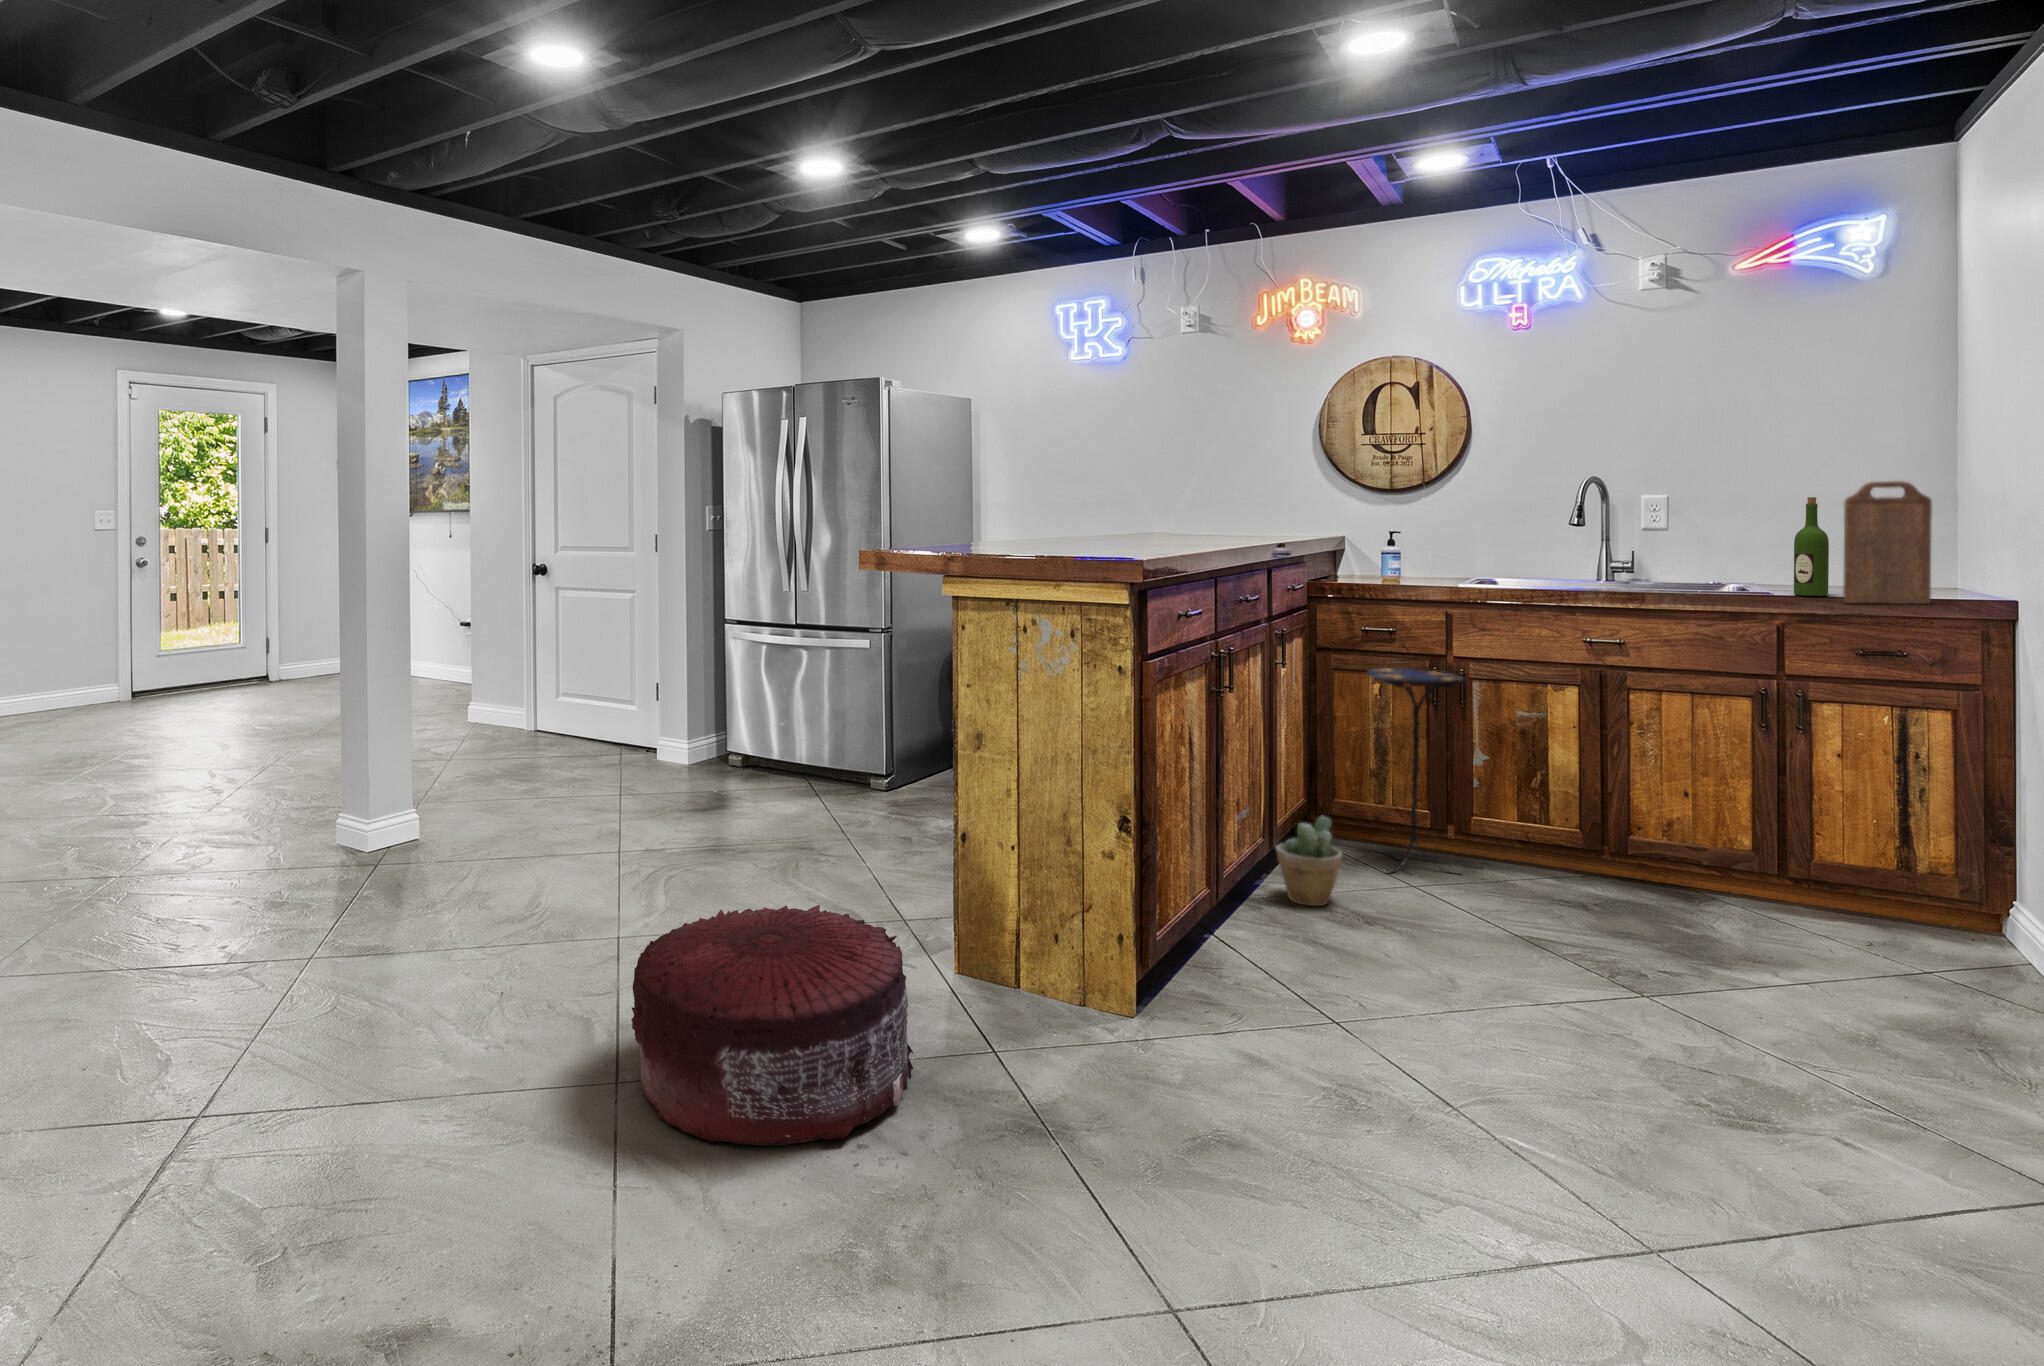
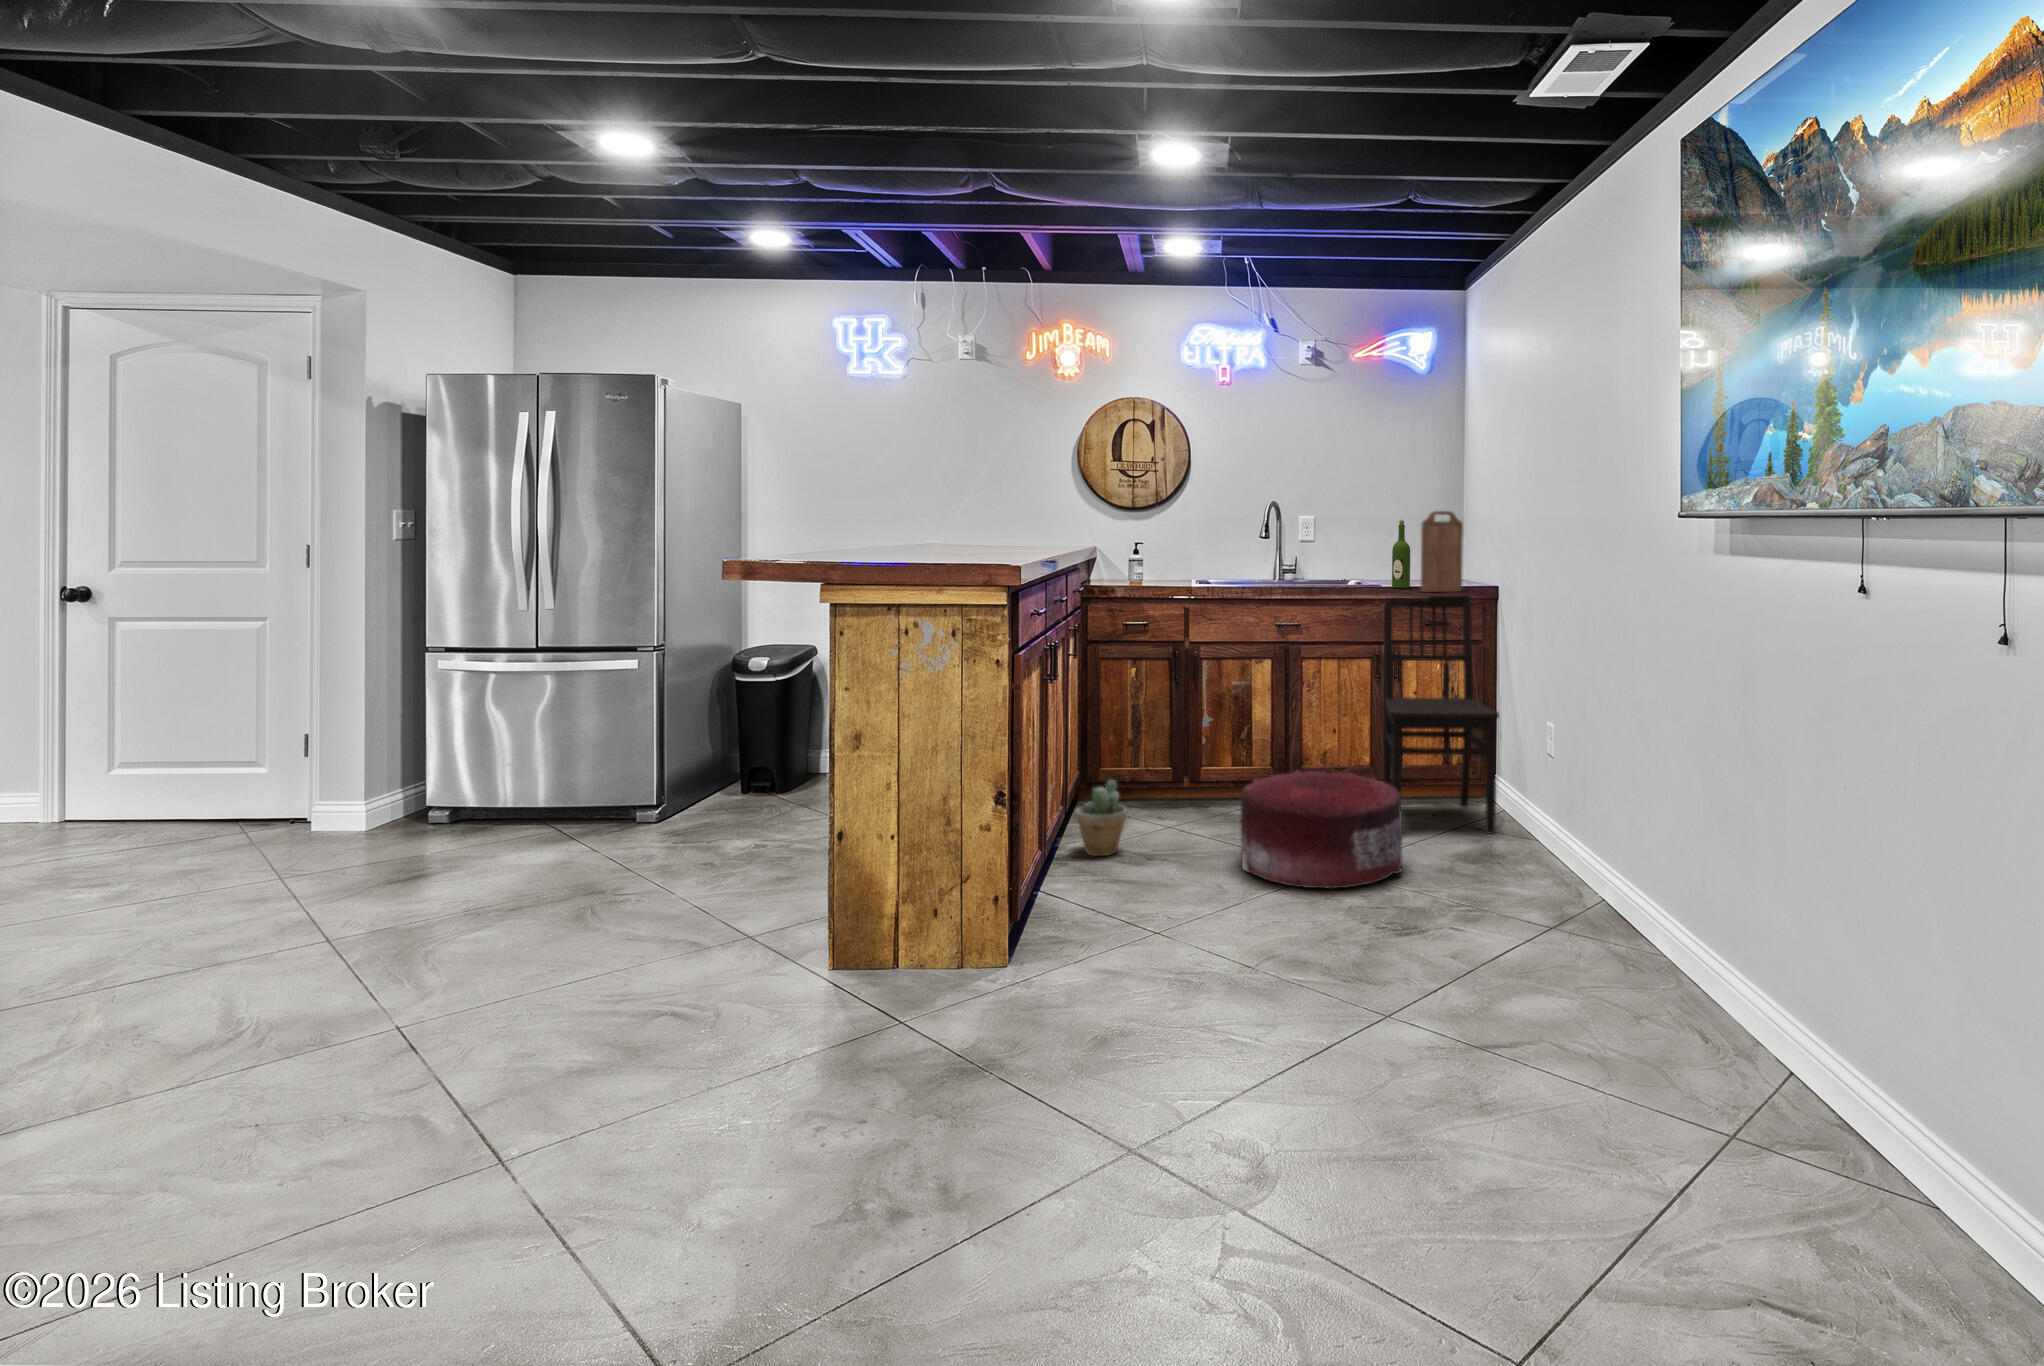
dining chair: none [1769,605,1994,989] -> present [1383,595,1499,834]
side table: present [1368,668,1466,872] -> none [1132,654,1204,821]
pouf: present [631,905,913,1146] -> present [1240,770,1402,889]

